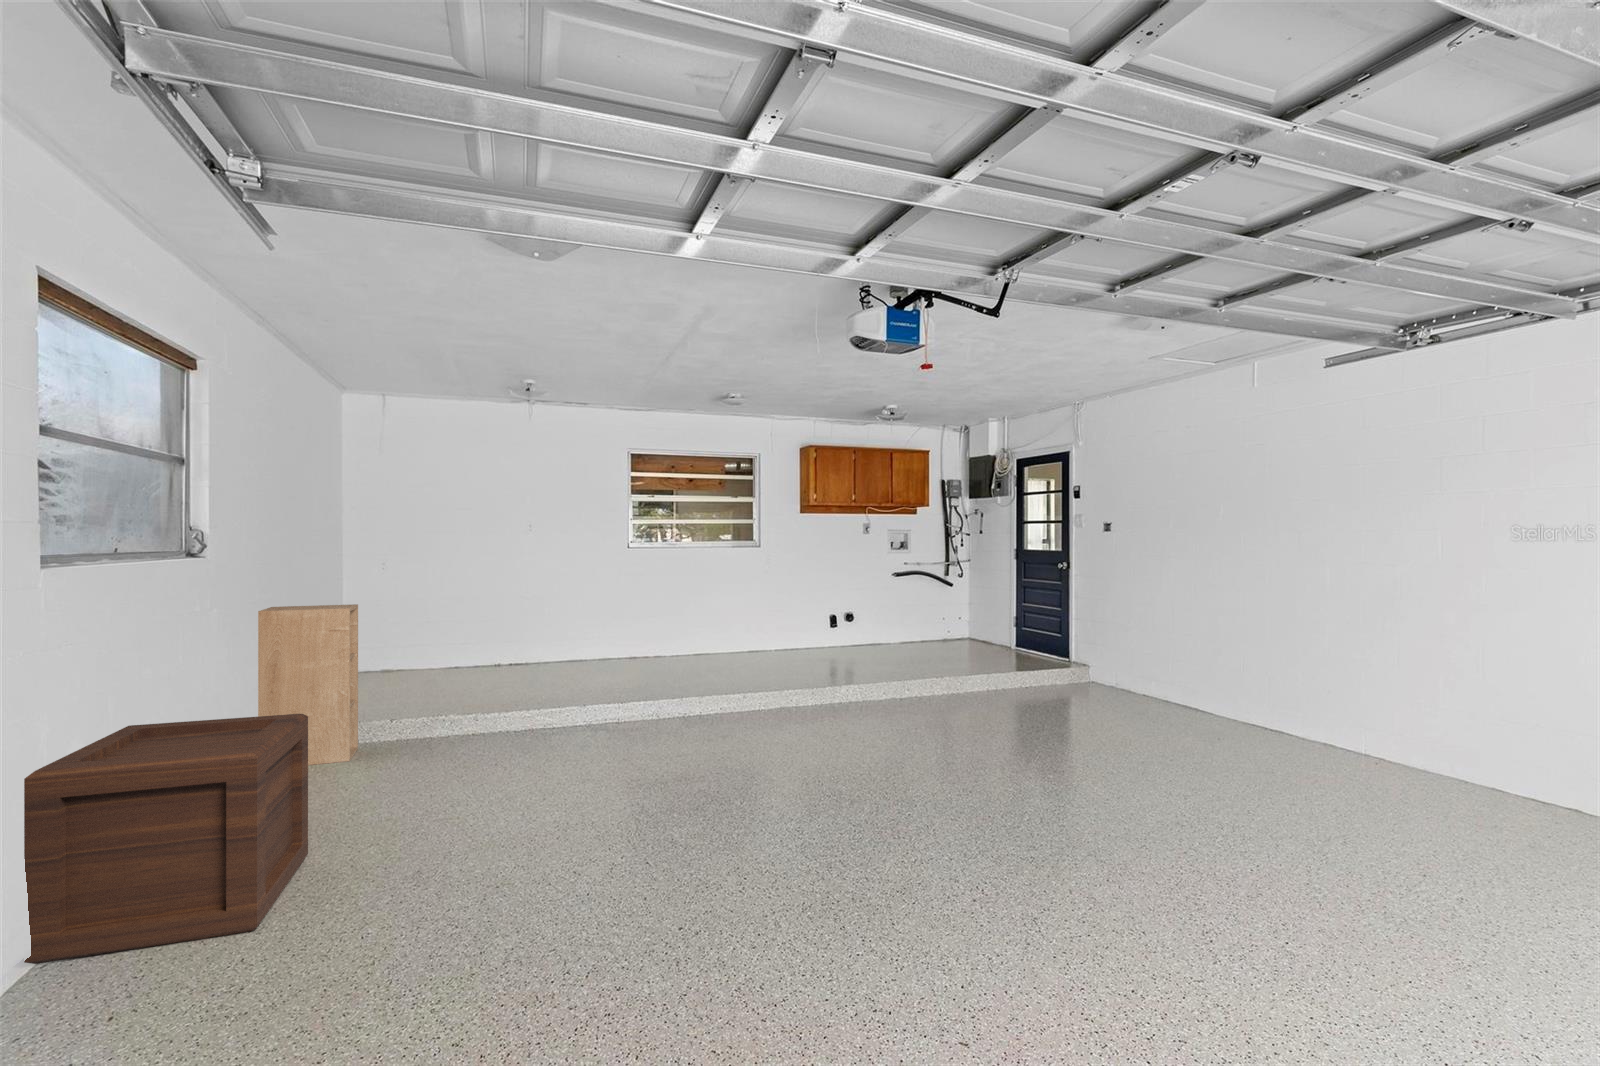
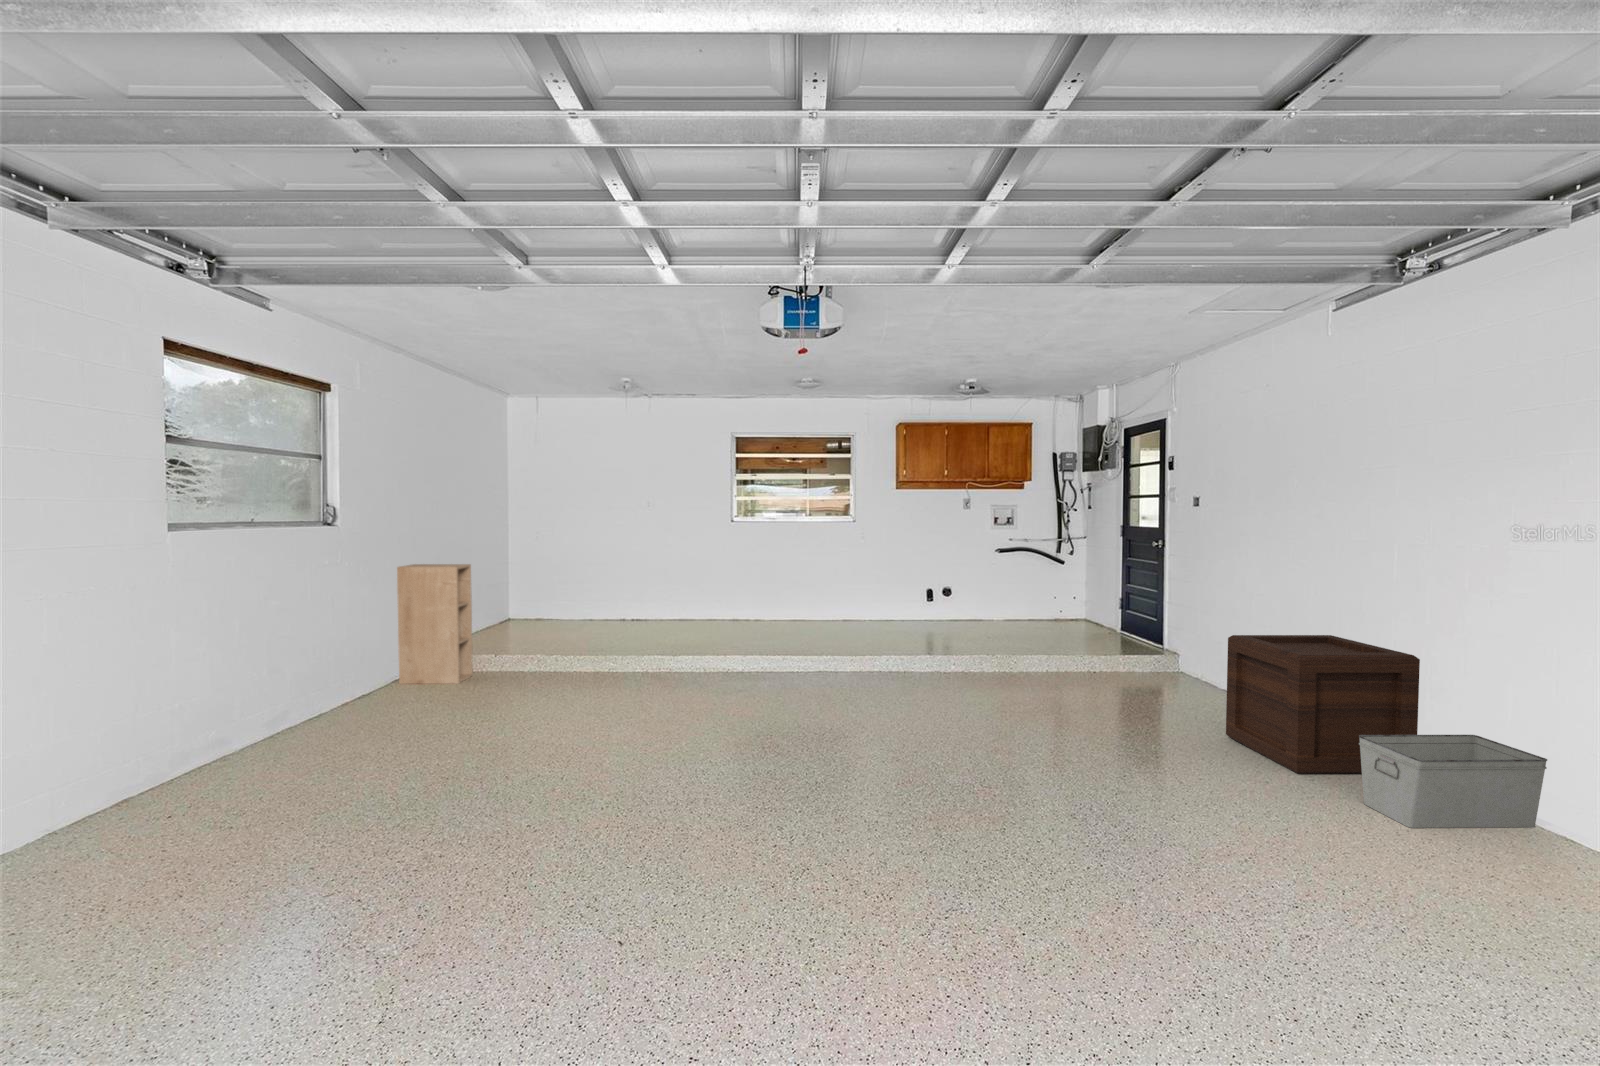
wooden crate: present [24,714,308,964] -> present [1226,635,1420,774]
storage bin: none [1356,716,1490,798] -> present [1359,735,1547,828]

